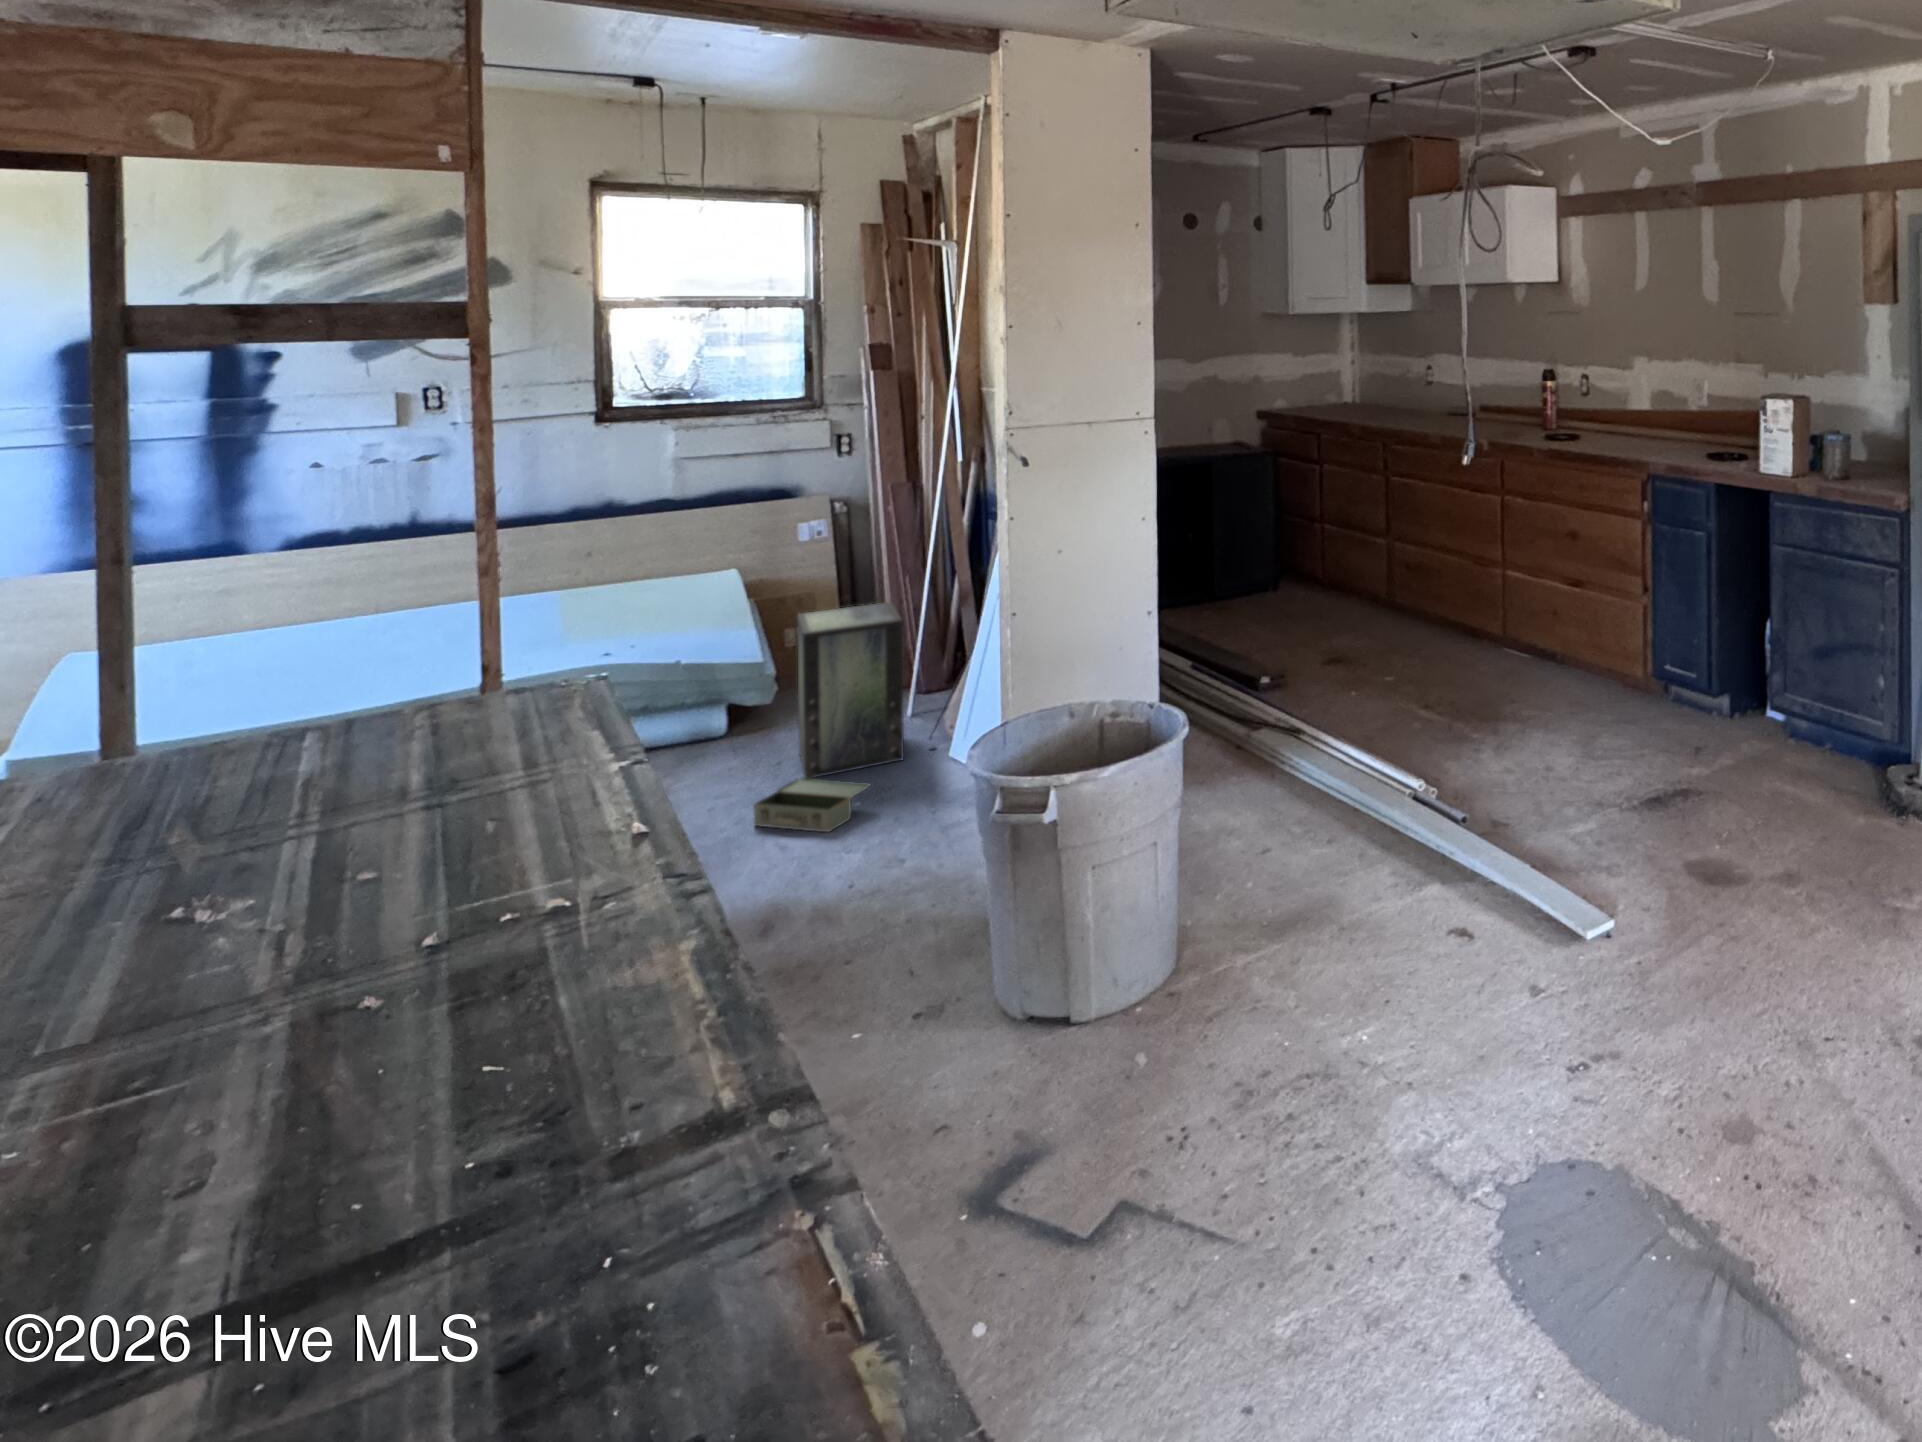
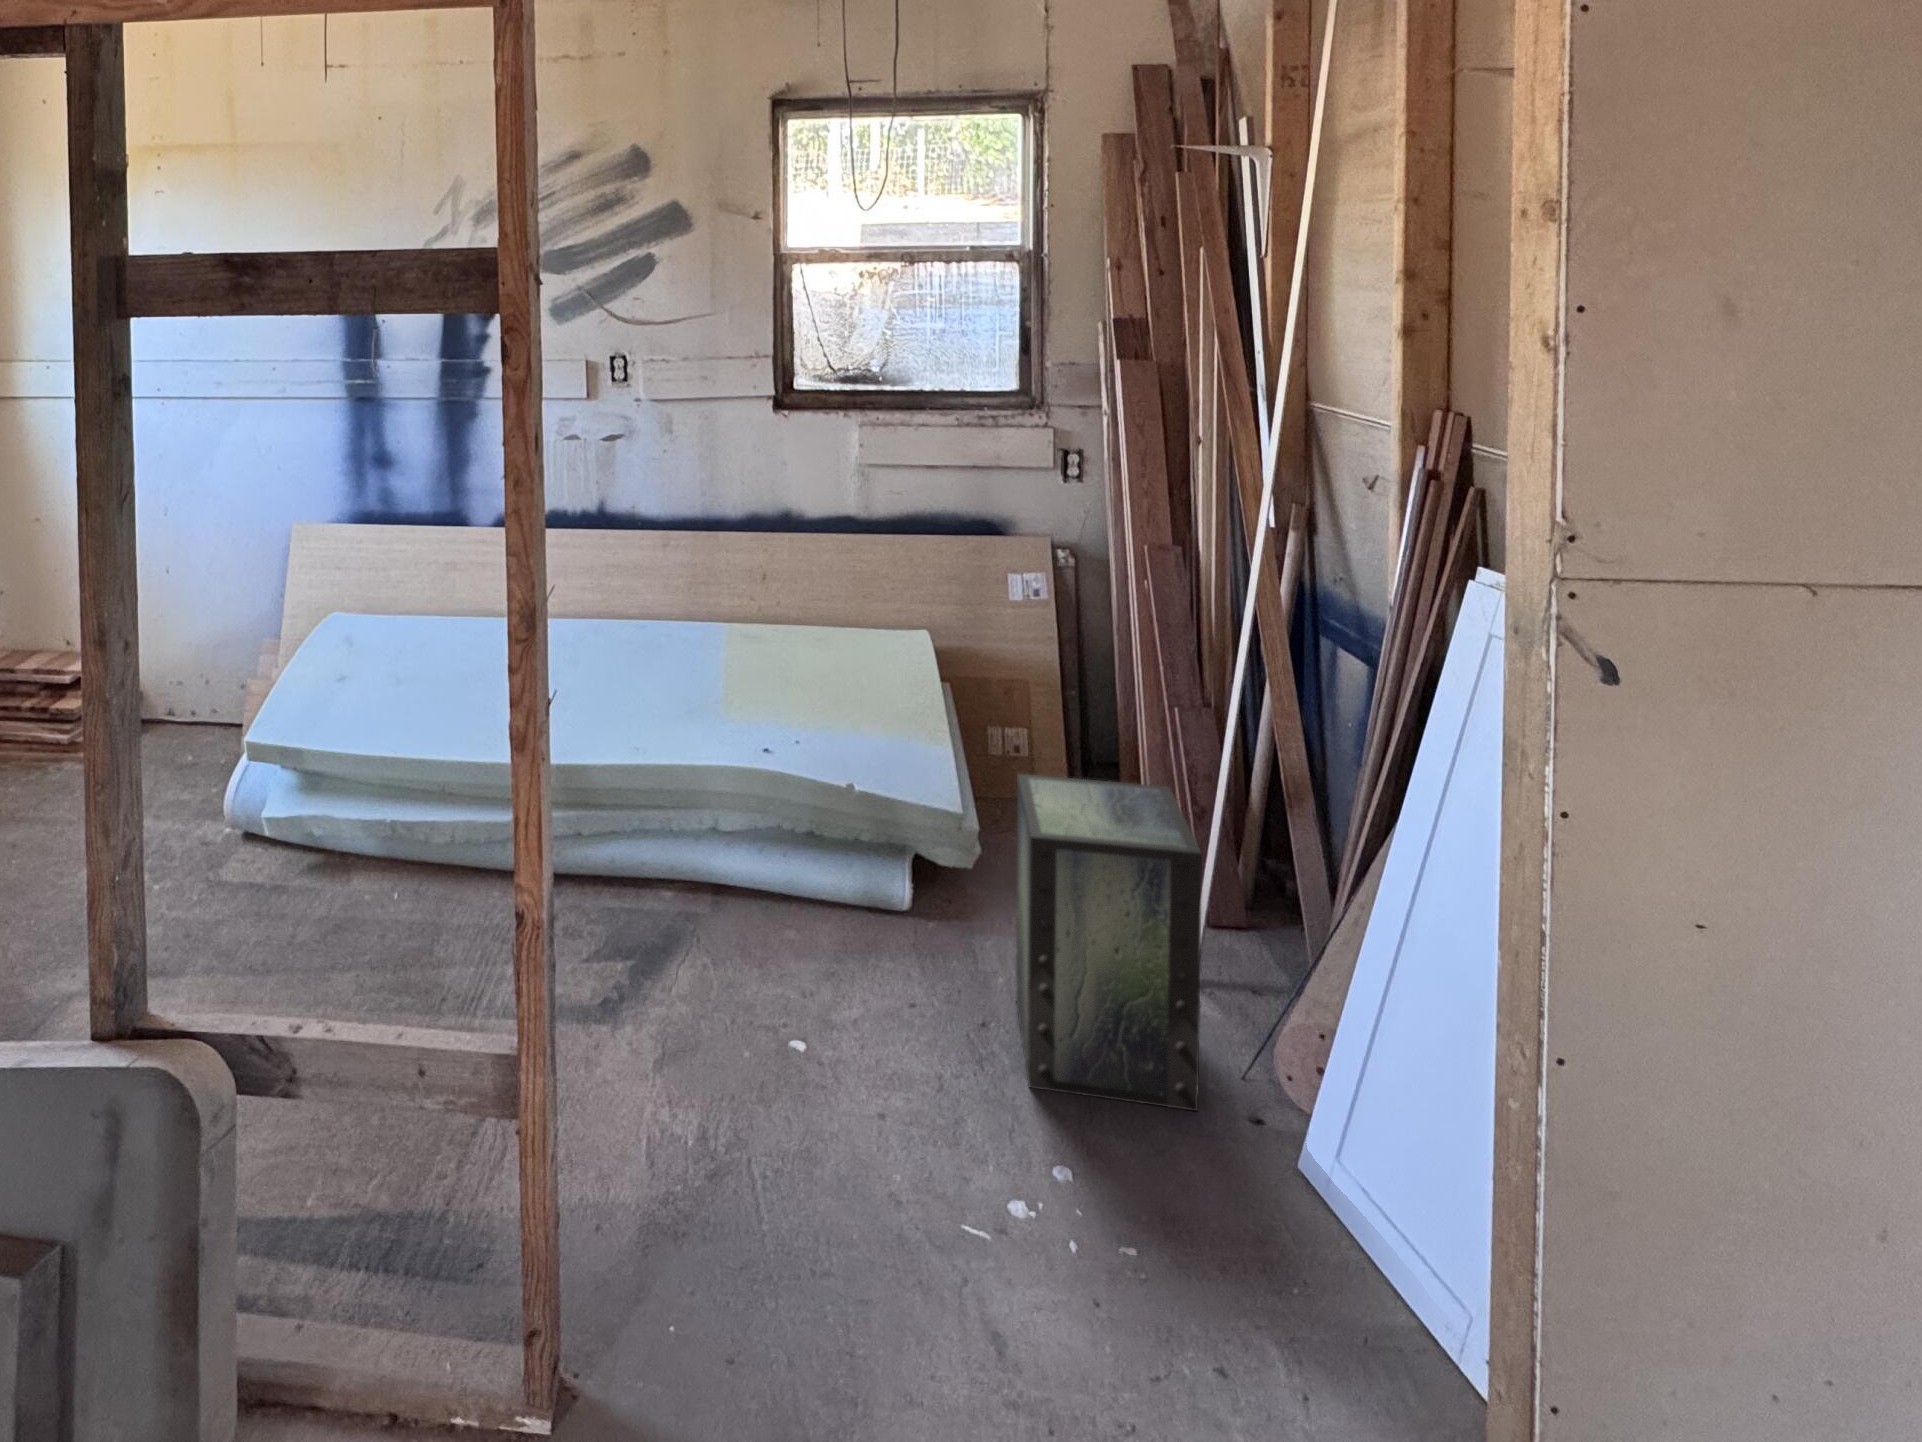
toolbox: present [754,778,870,832] -> none [951,1115,1157,1303]

